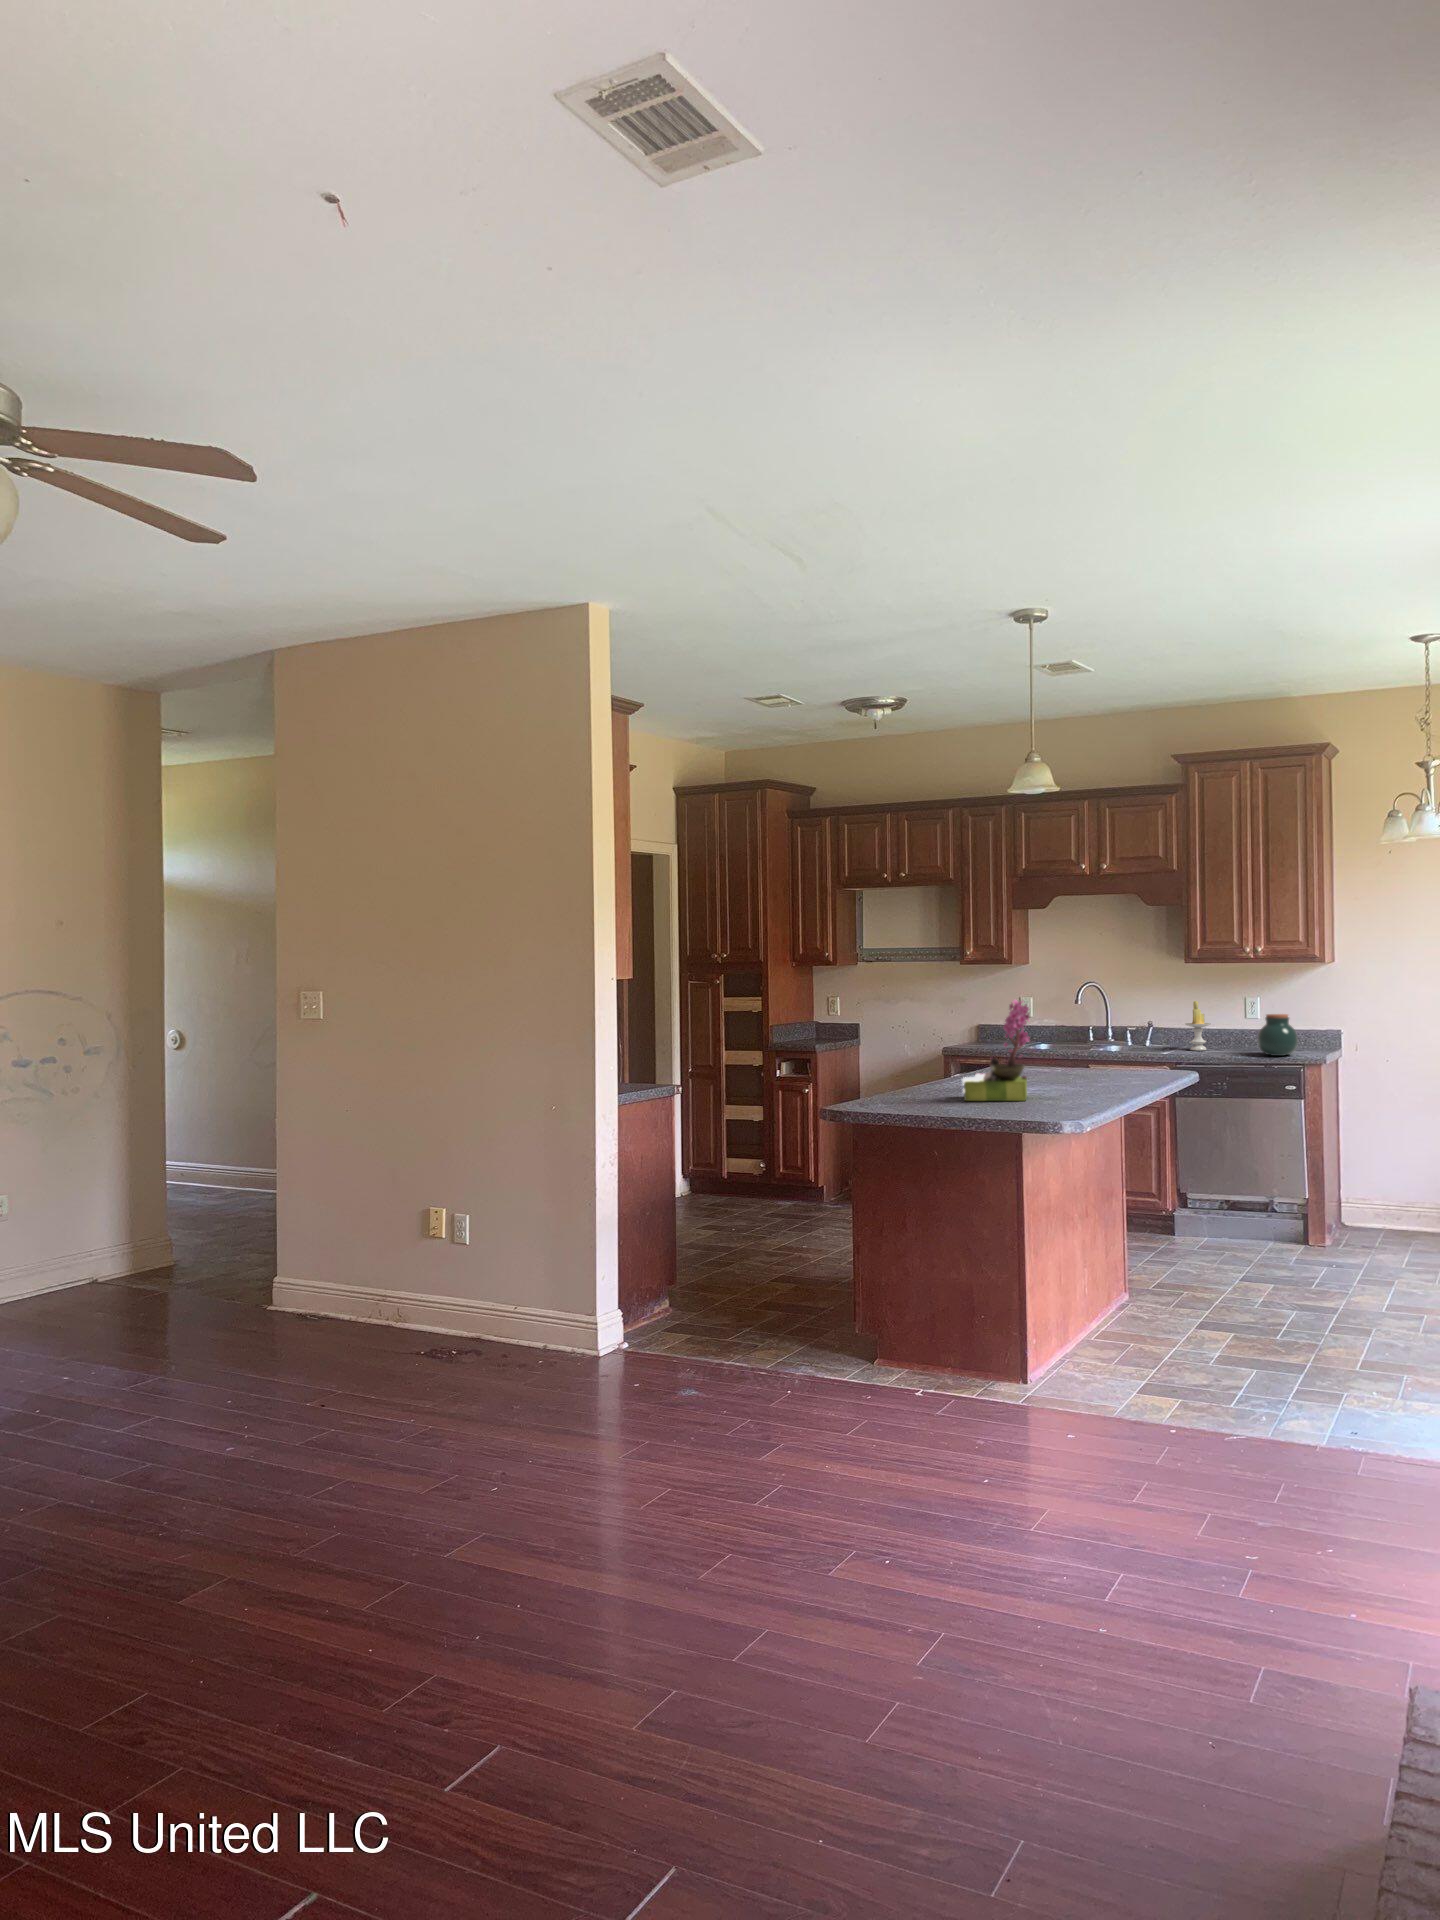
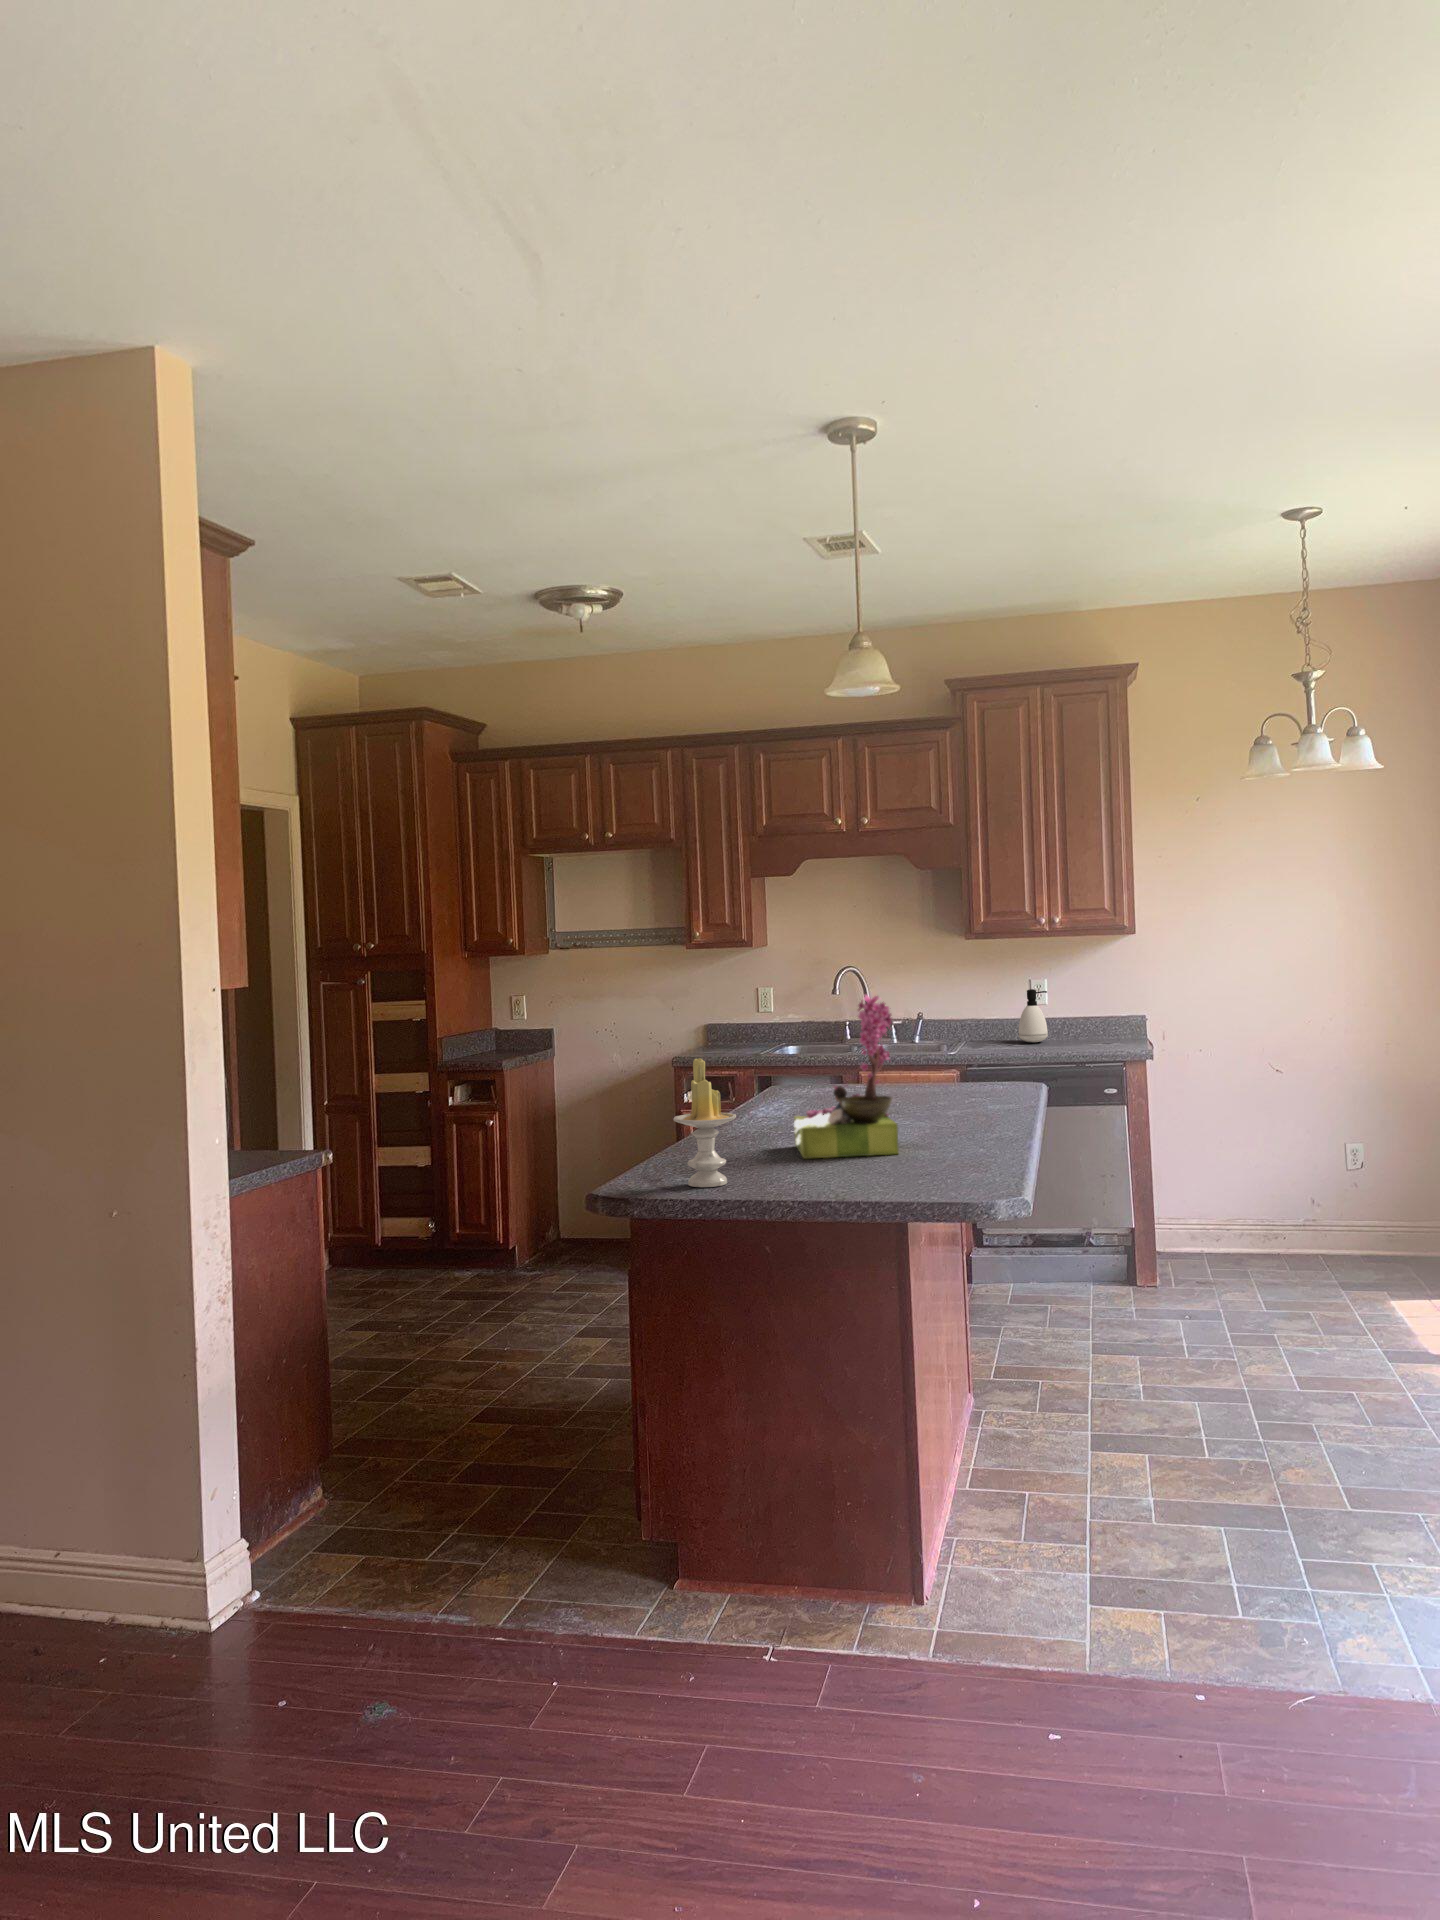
candle: present [1185,1001,1211,1050] -> present [673,1058,736,1187]
soap dispenser: none [1229,1005,1254,1048] -> present [1019,989,1048,1042]
jar: present [1258,1014,1298,1056] -> none [1062,999,1110,1051]

